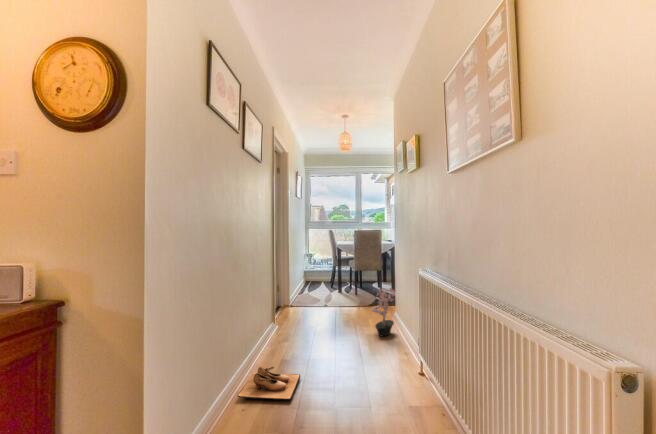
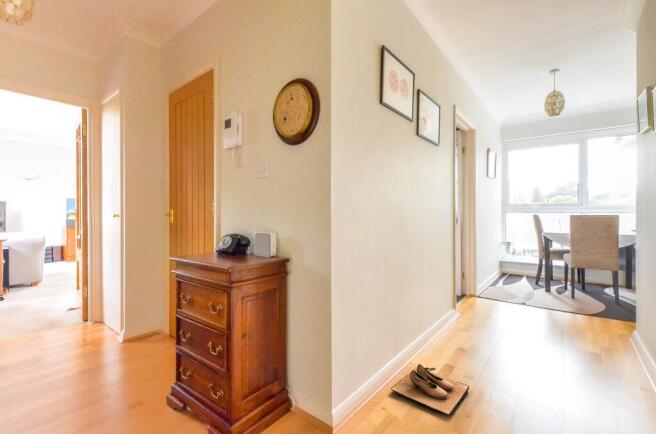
potted plant: present [371,288,395,336] -> none [588,293,641,366]

